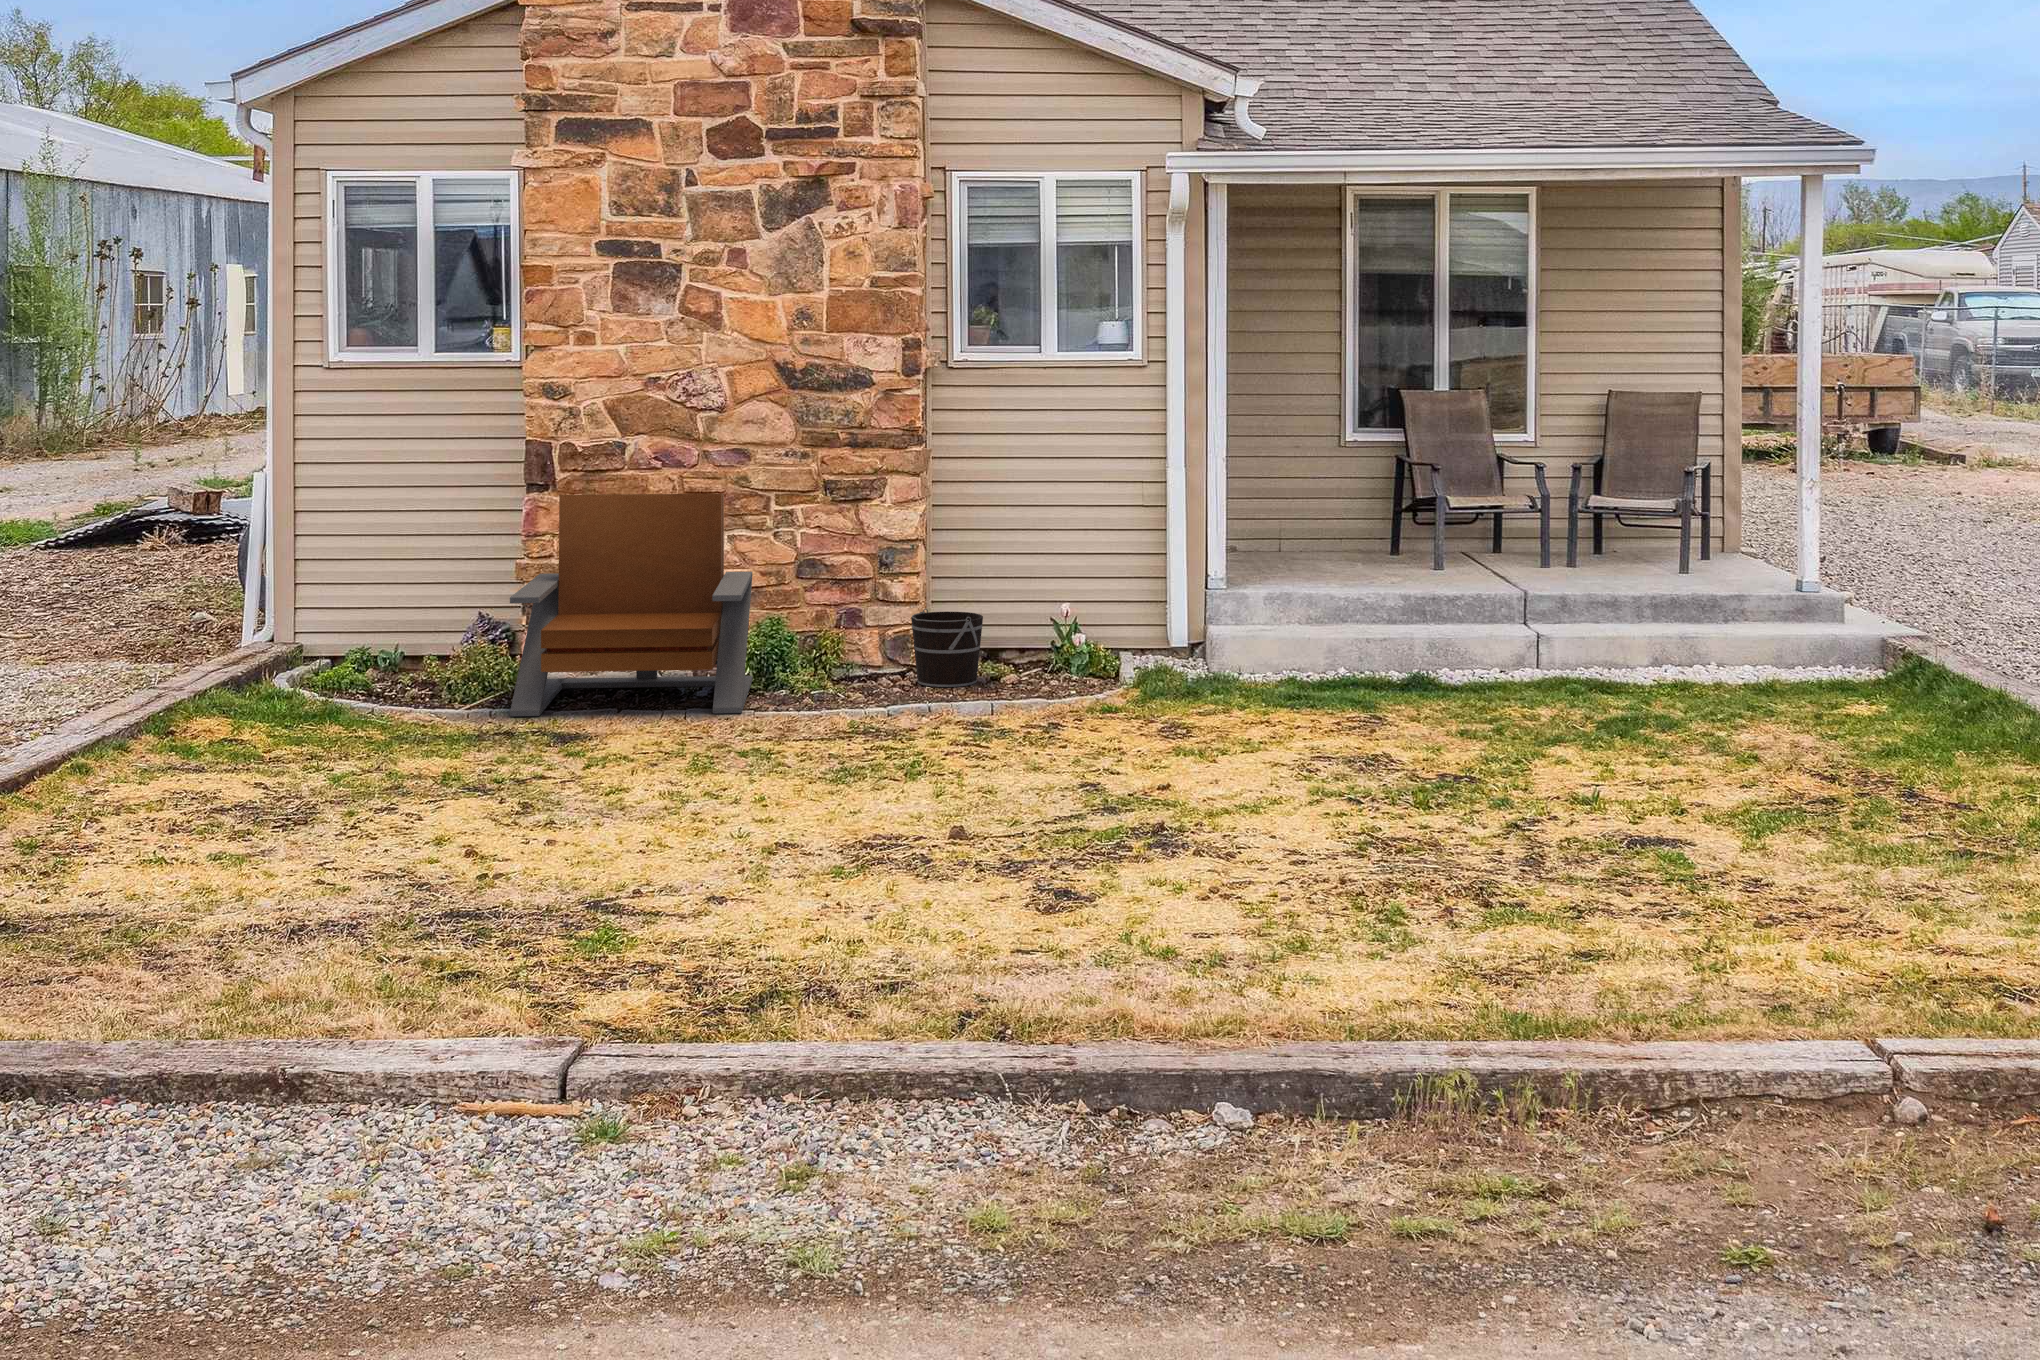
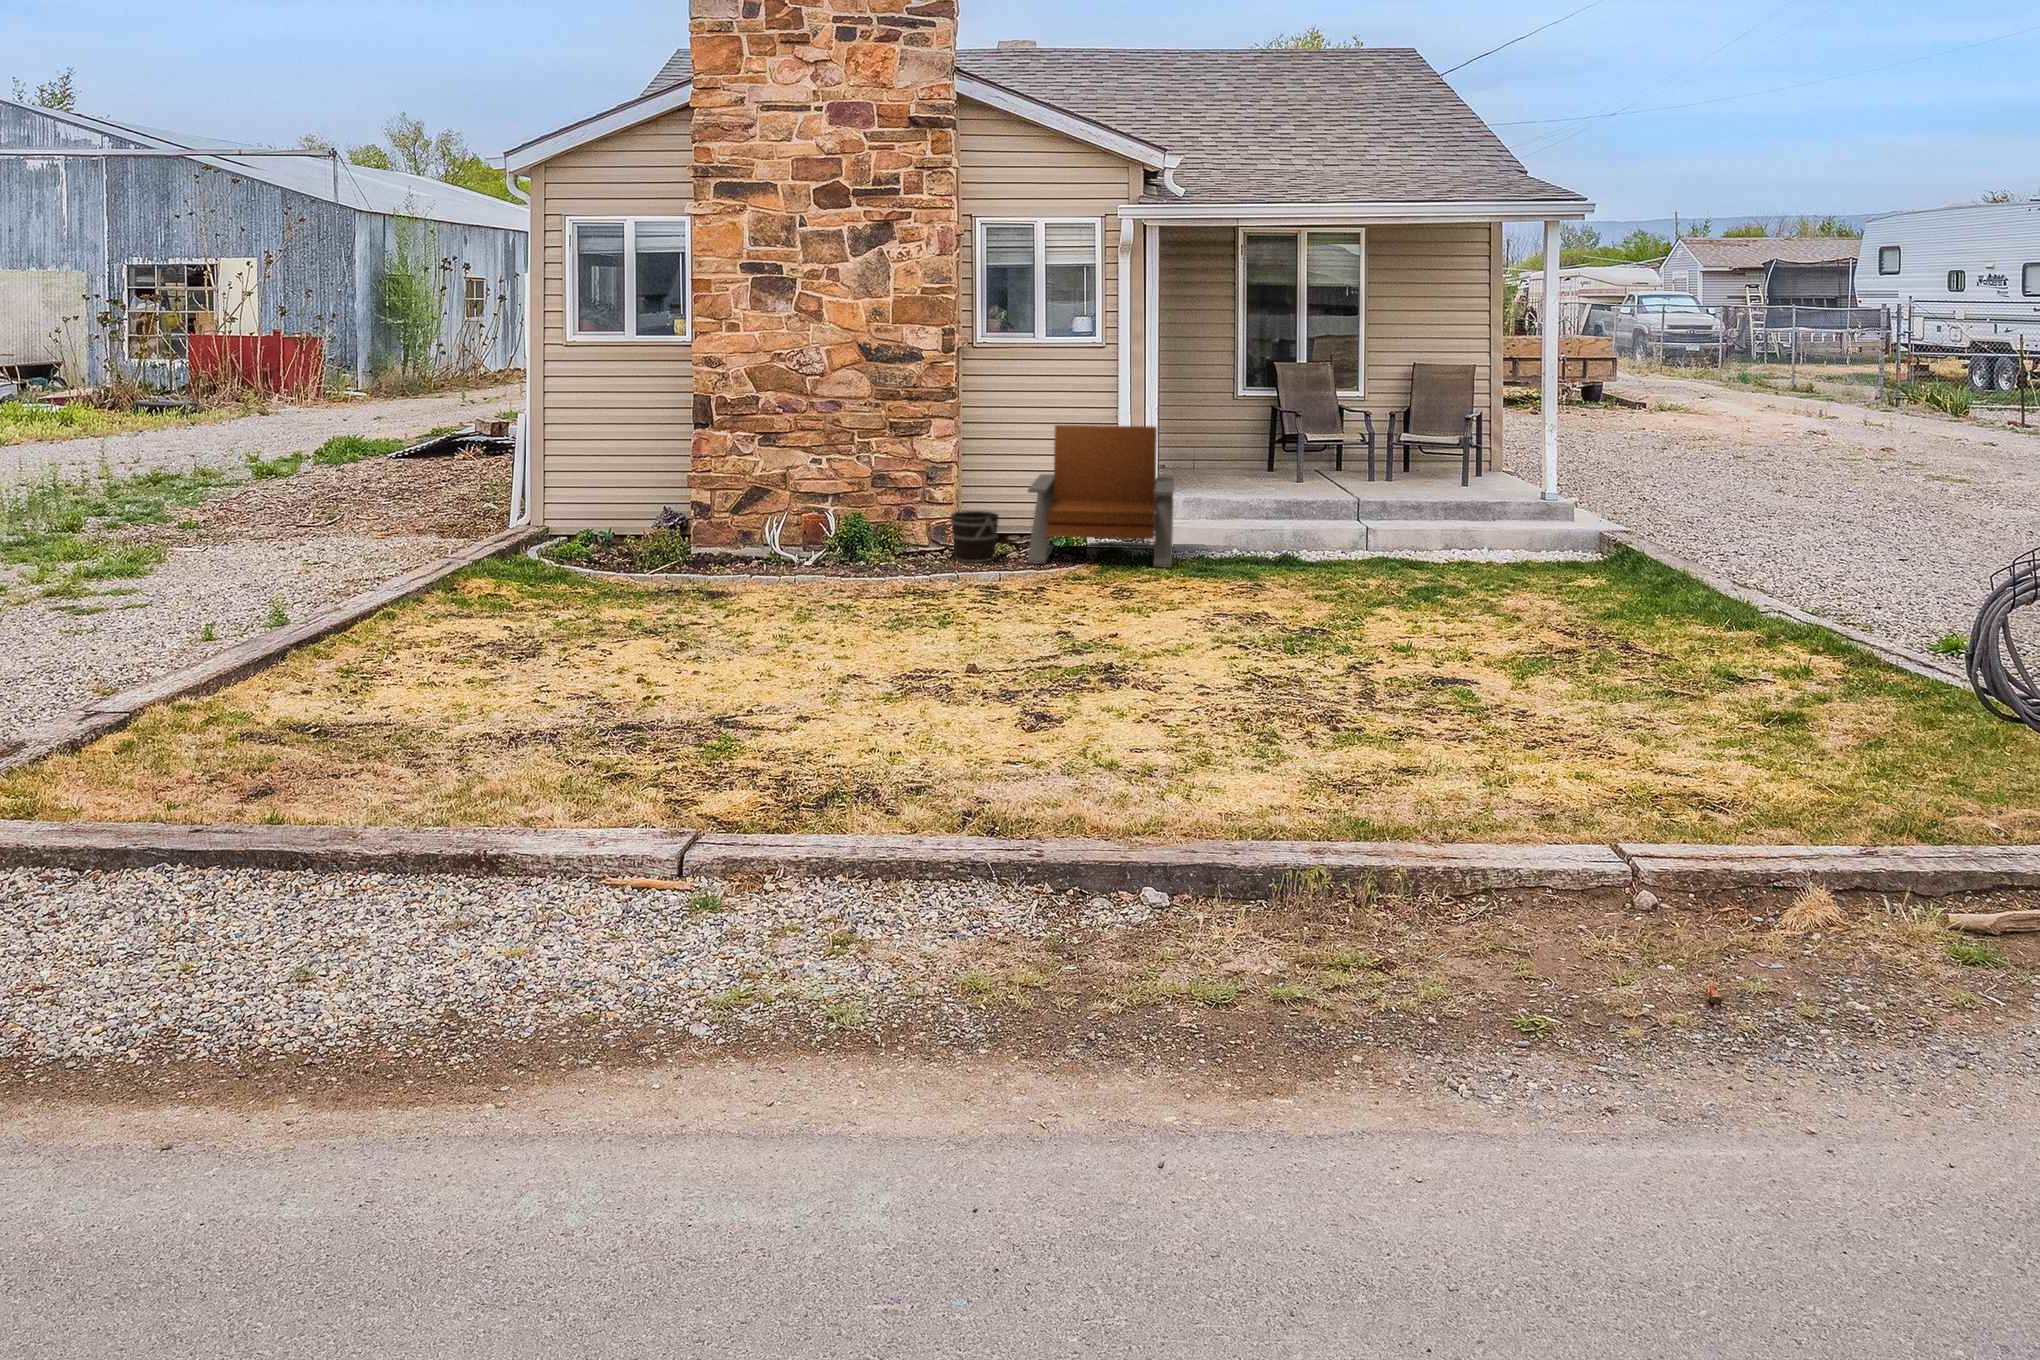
lounge chair: present [510,494,752,716] -> present [1027,425,1174,568]

